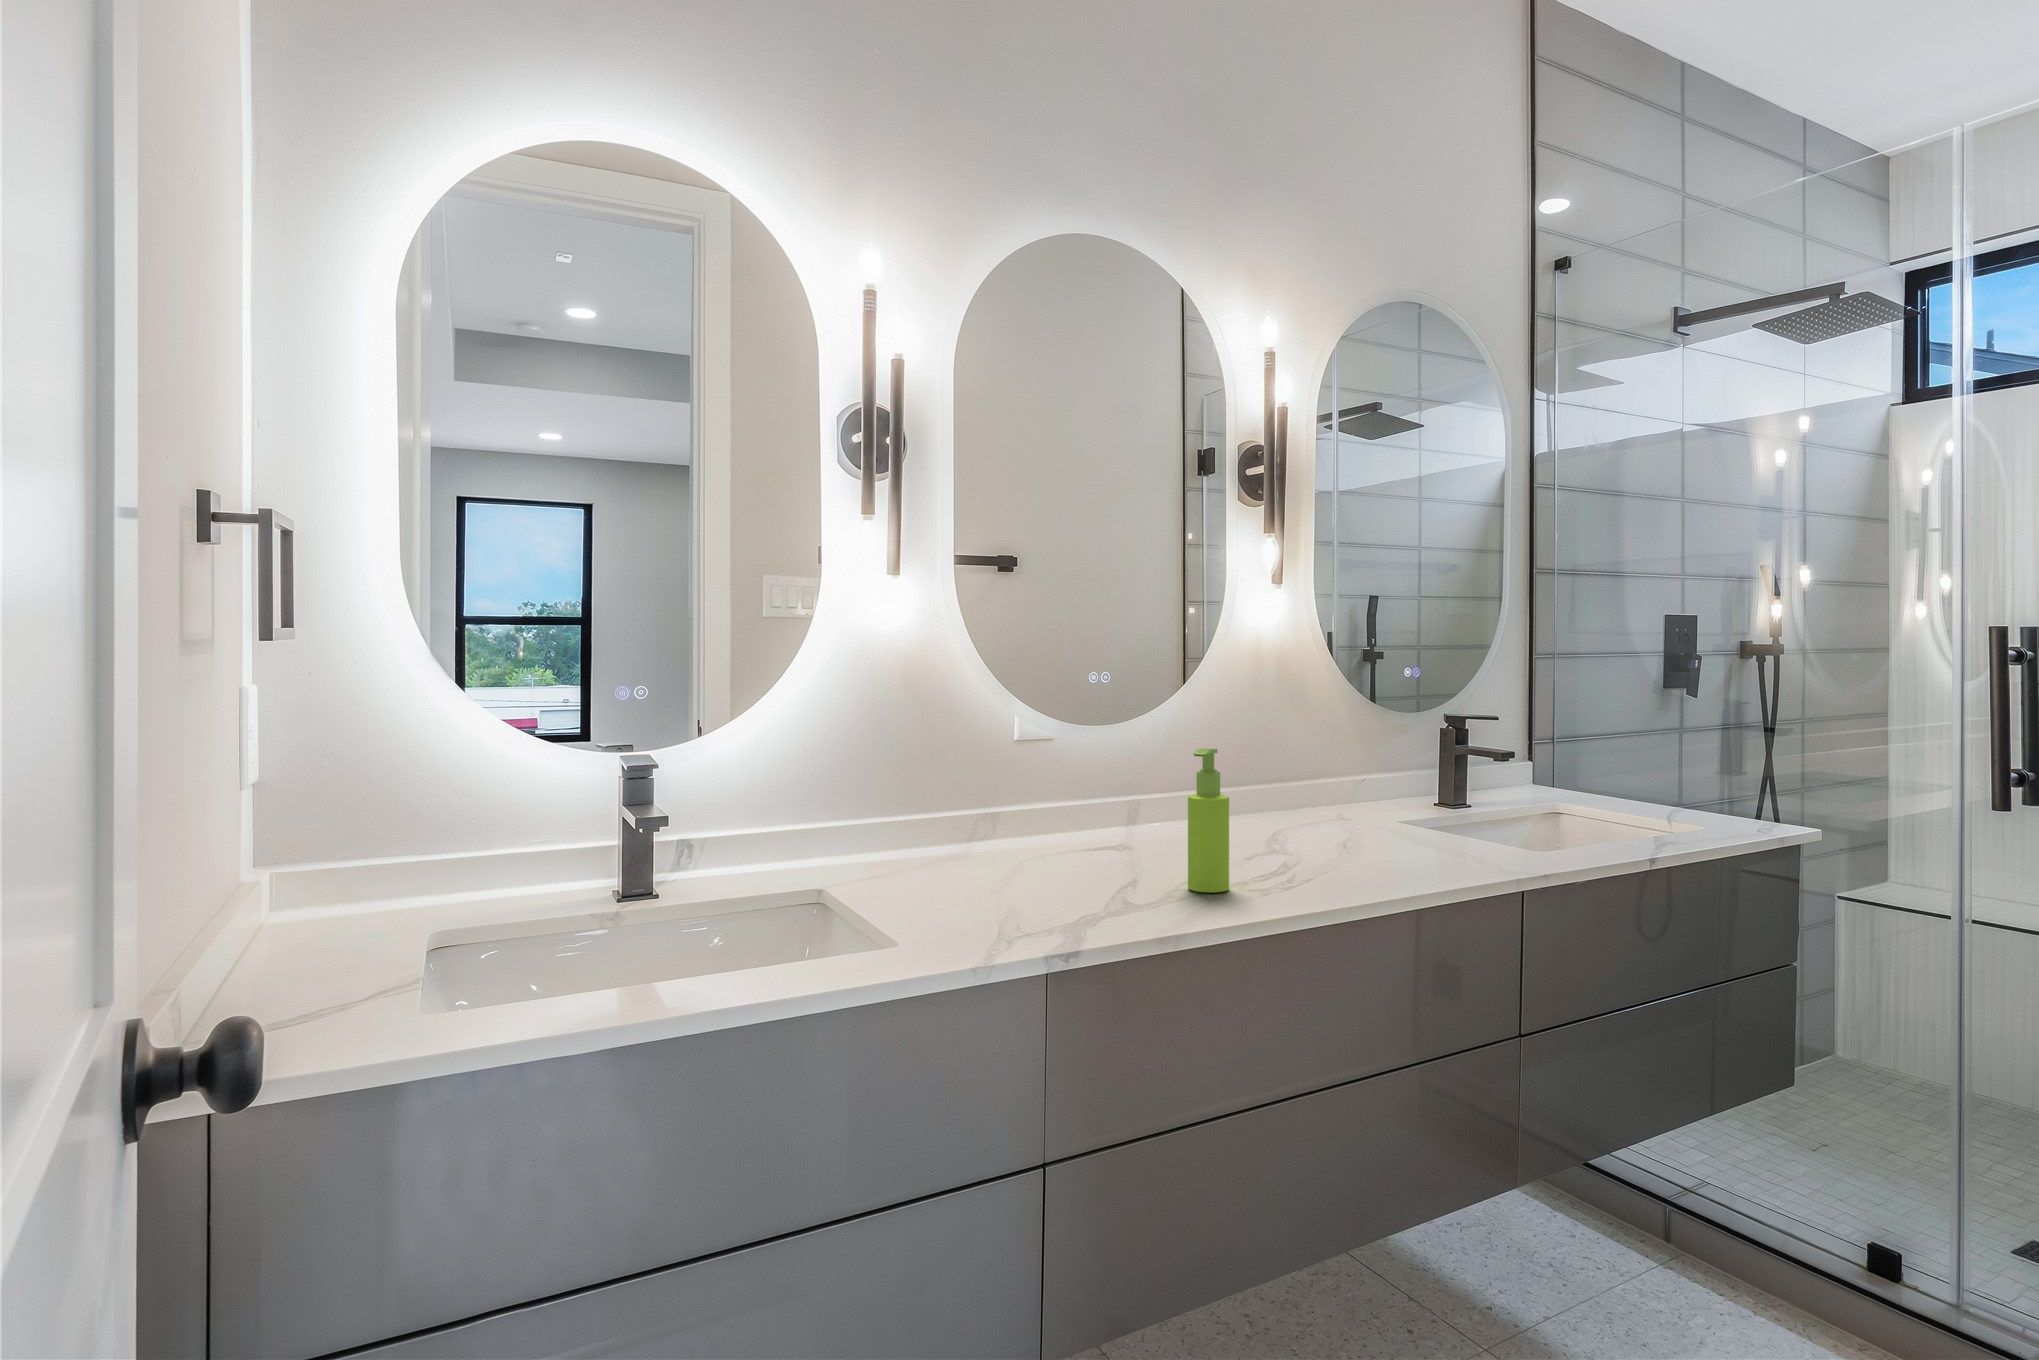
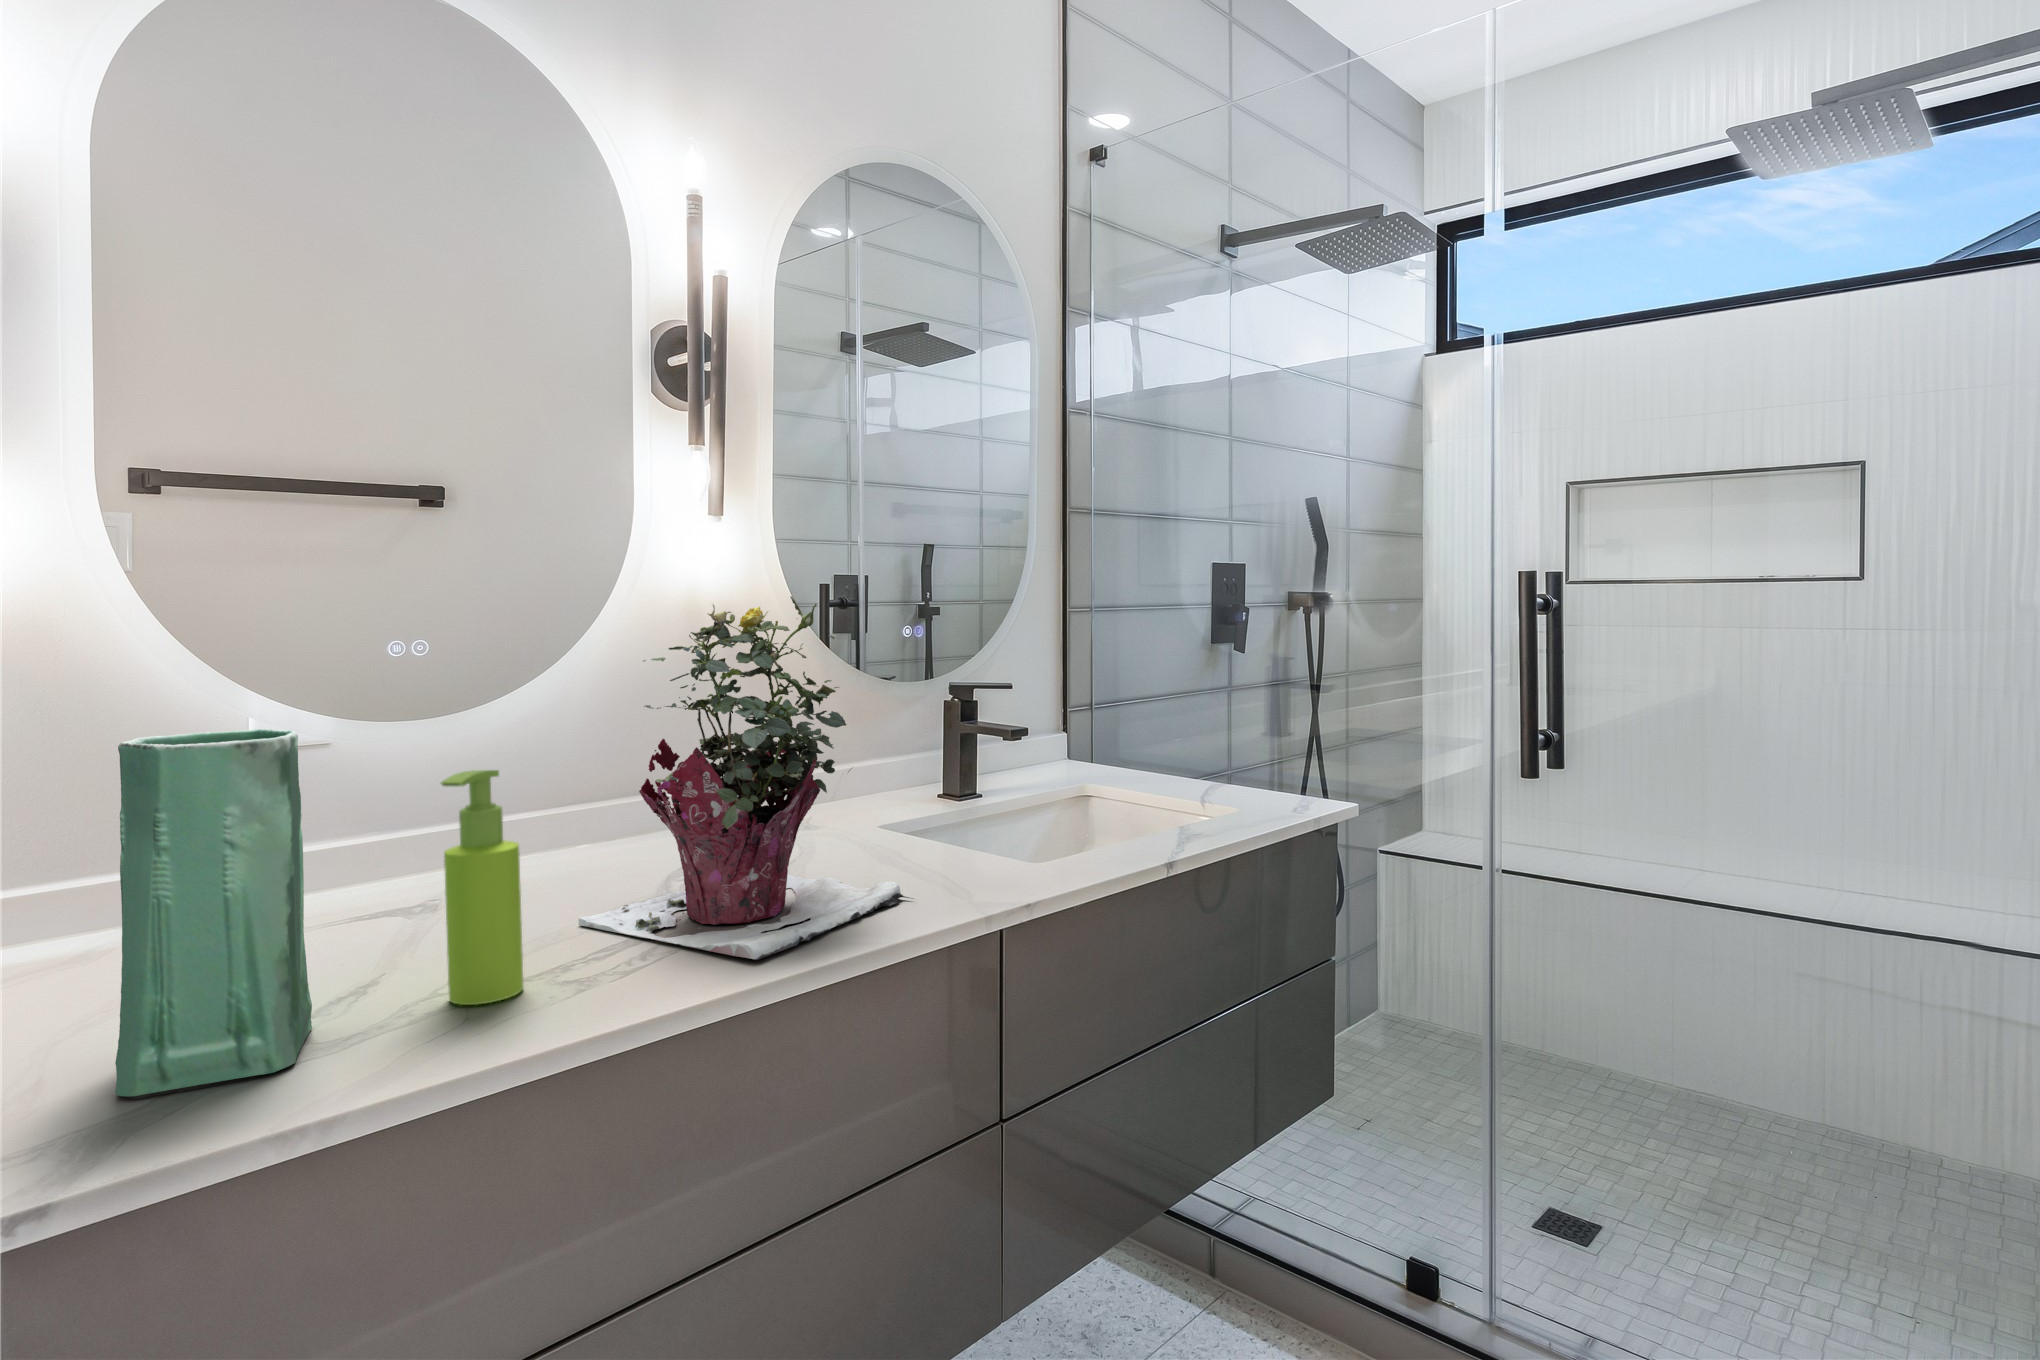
potted plant: none [1229,643,1460,886] -> present [578,596,914,959]
vase: none [1048,716,1135,913] -> present [116,729,312,1096]

